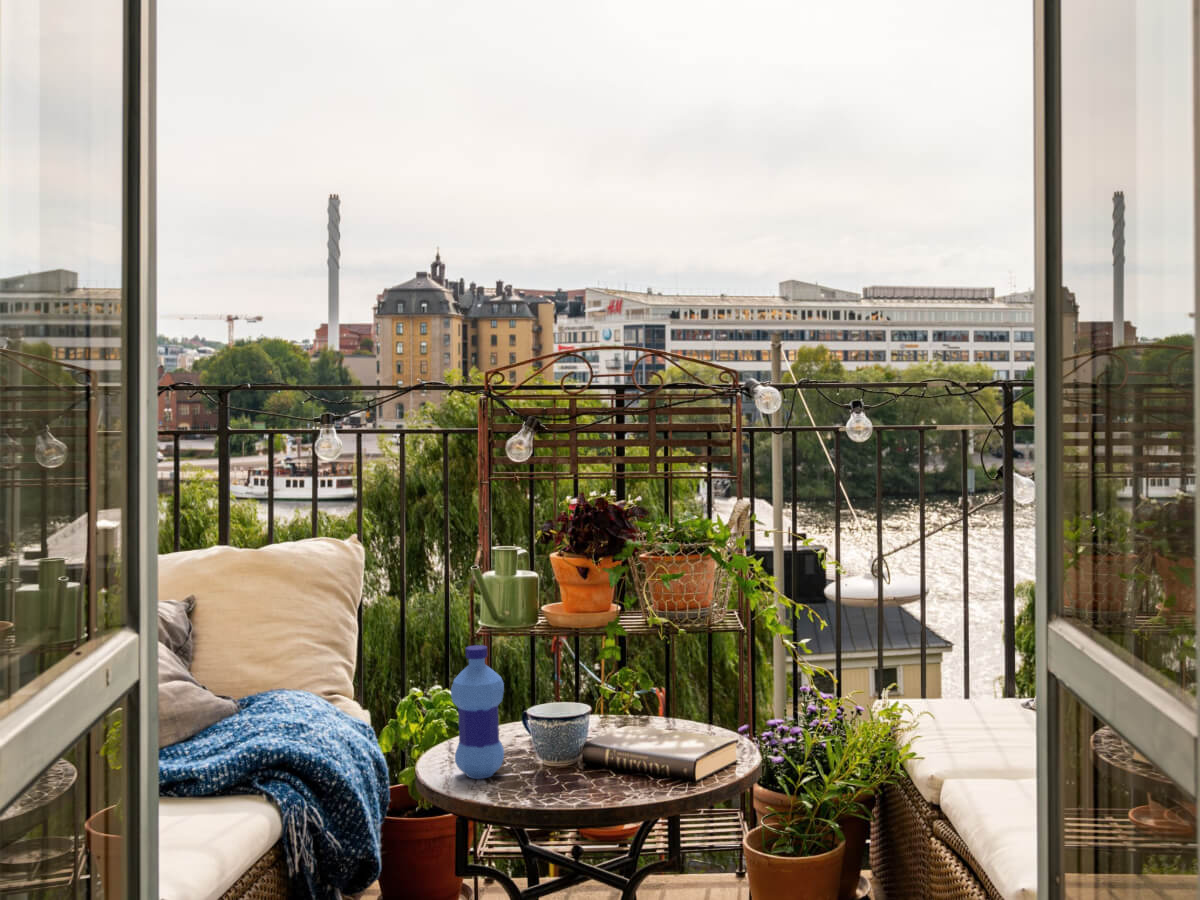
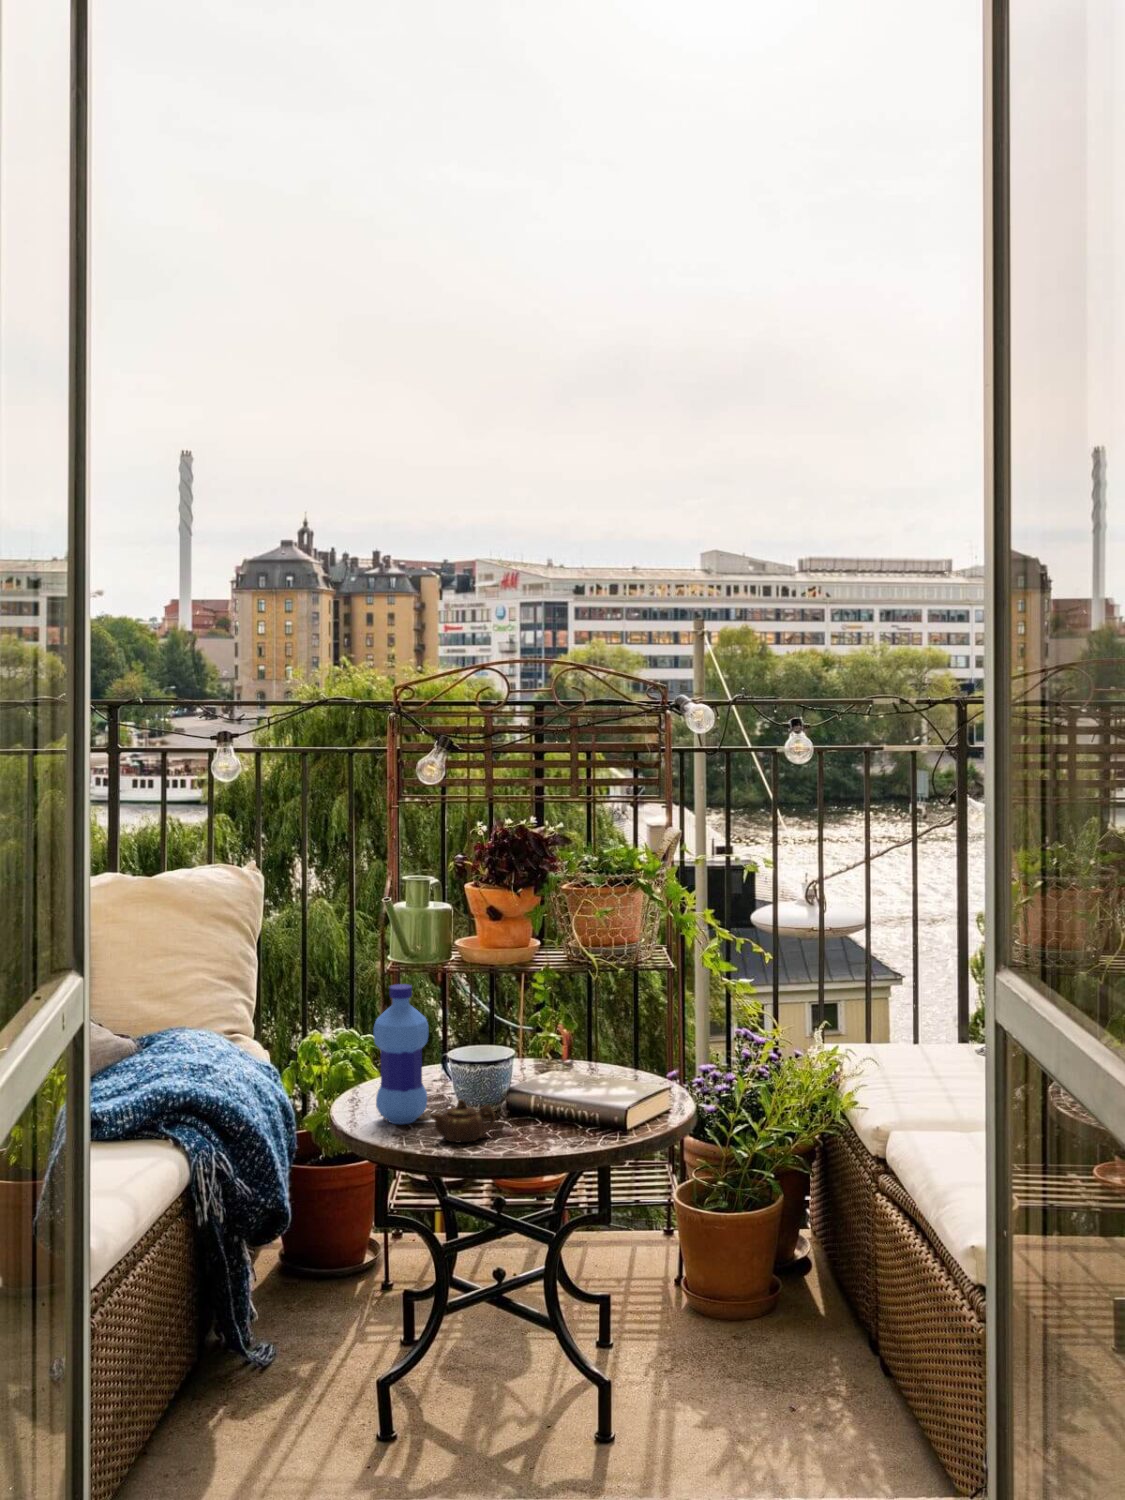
teapot: none [502,755,566,797] -> present [431,1100,495,1142]

